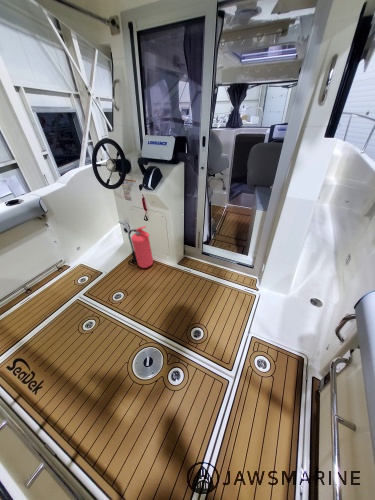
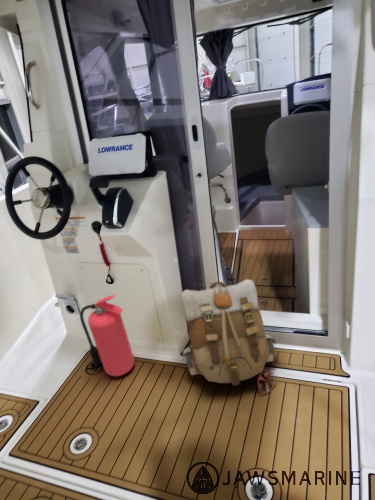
backpack: none [176,230,225,290] -> present [181,279,276,393]

